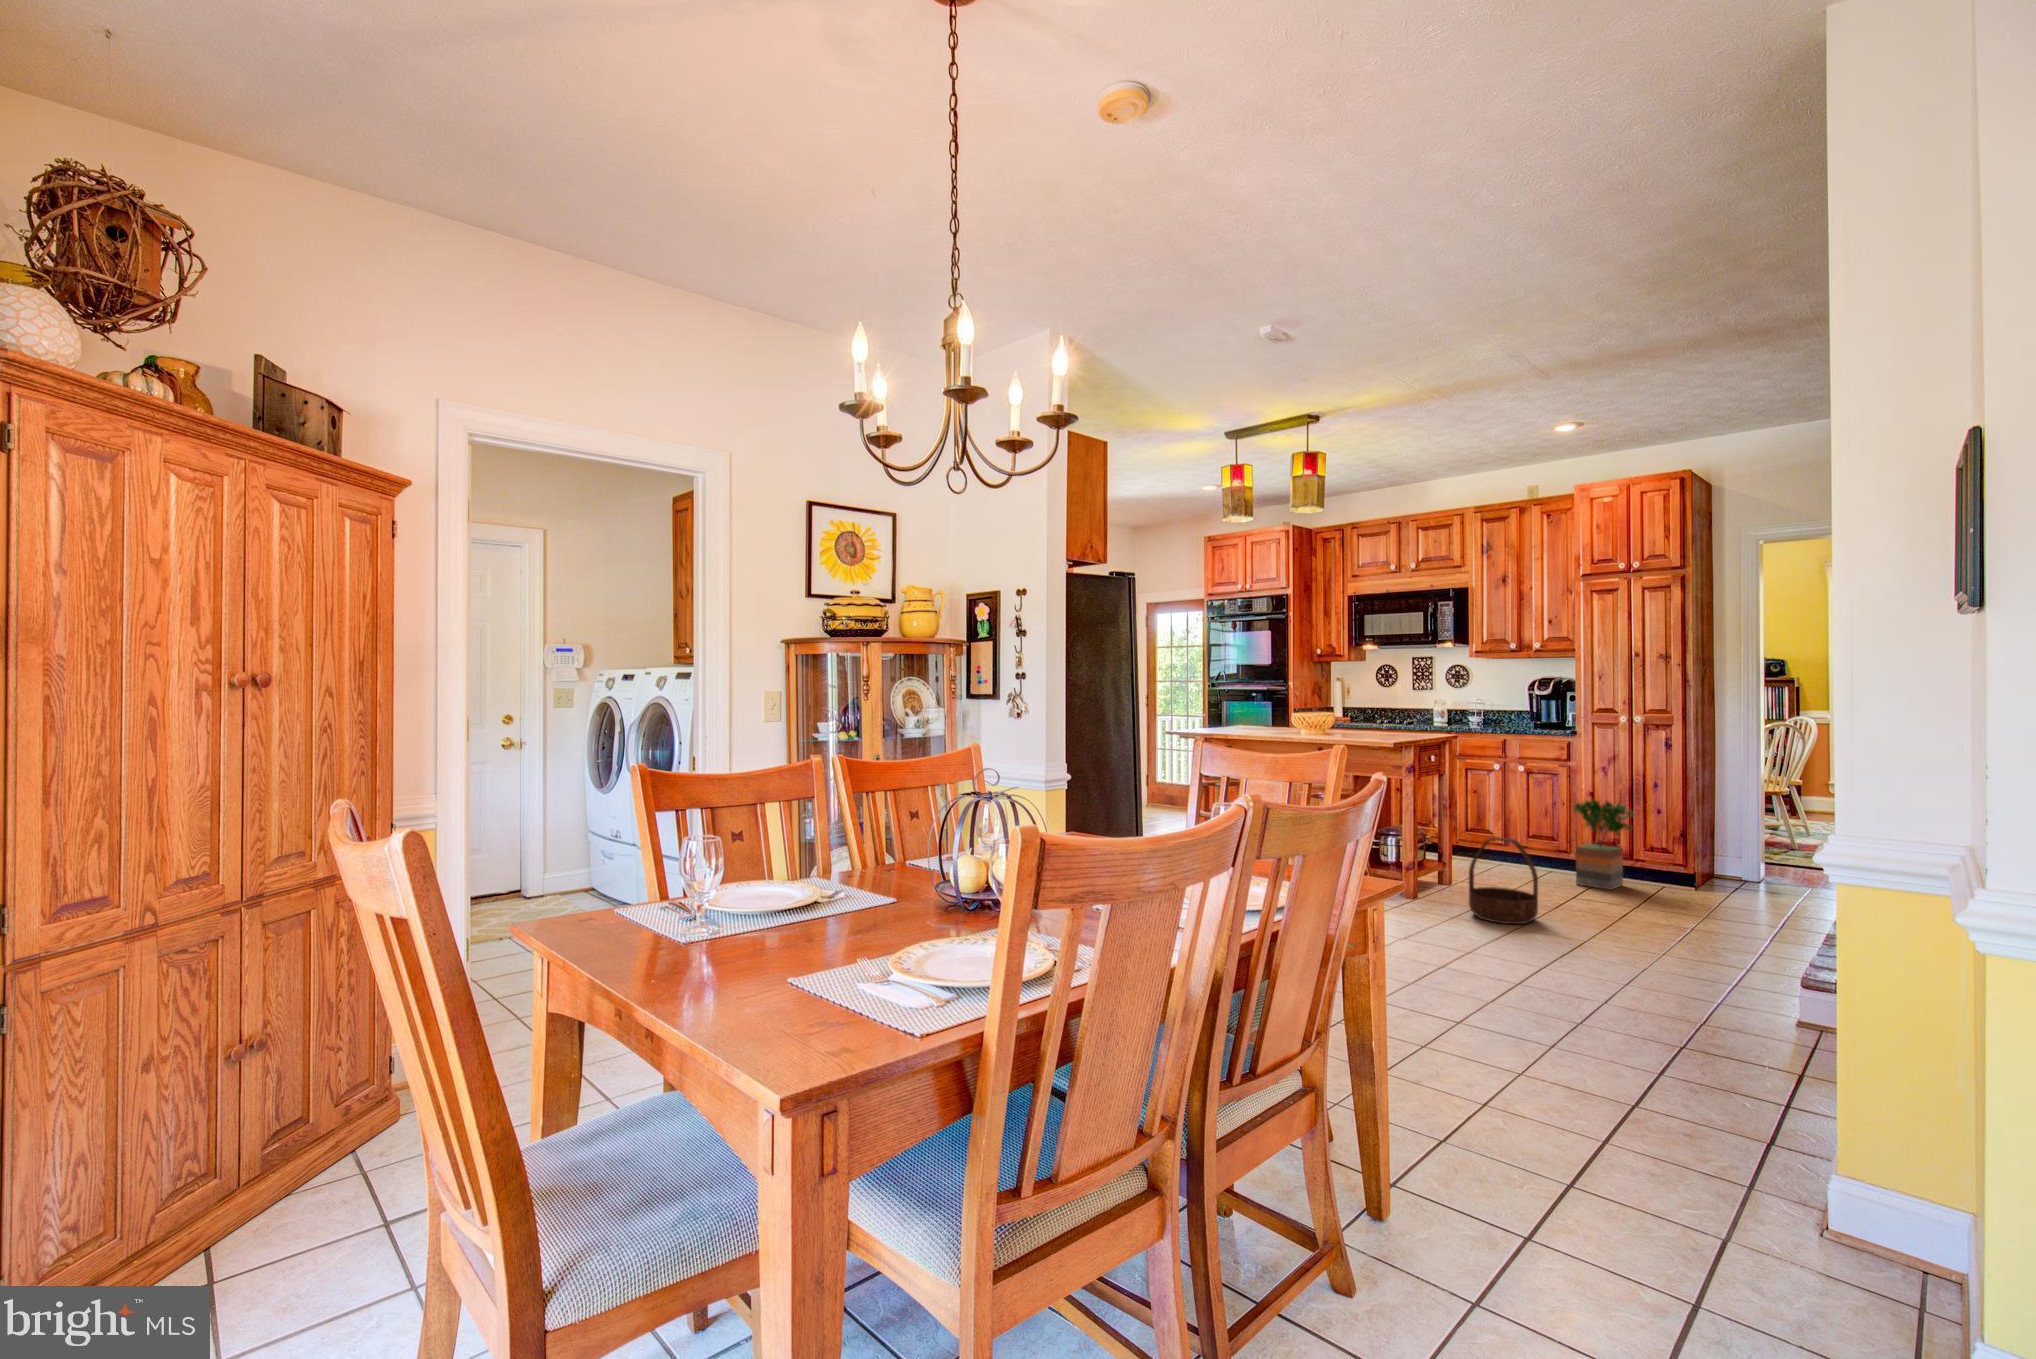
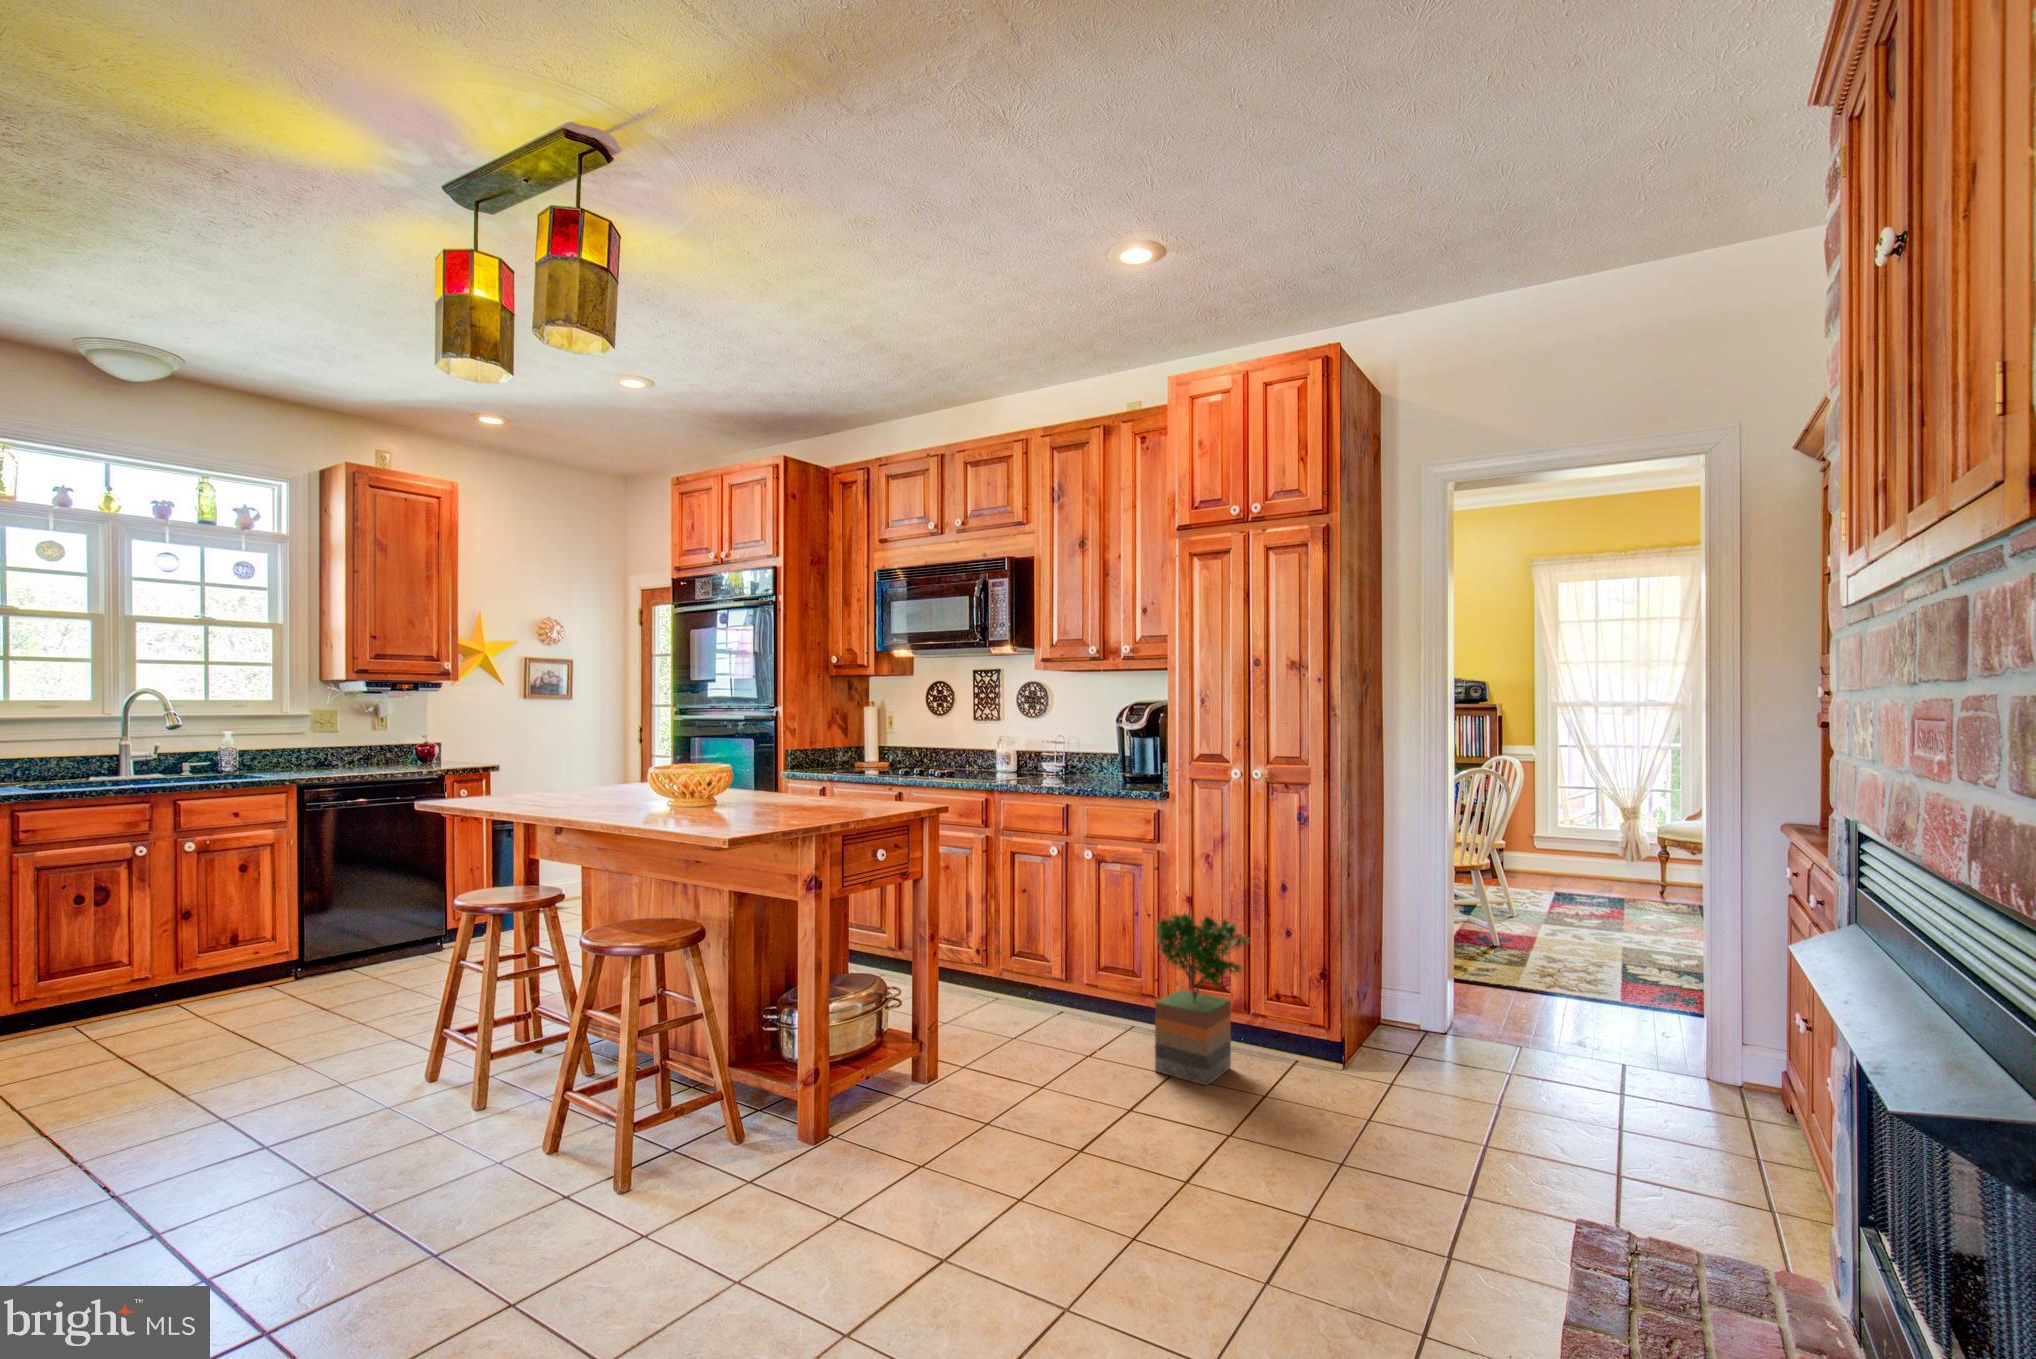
basket: present [1469,837,1538,924] -> none [874,1042,1014,1269]

